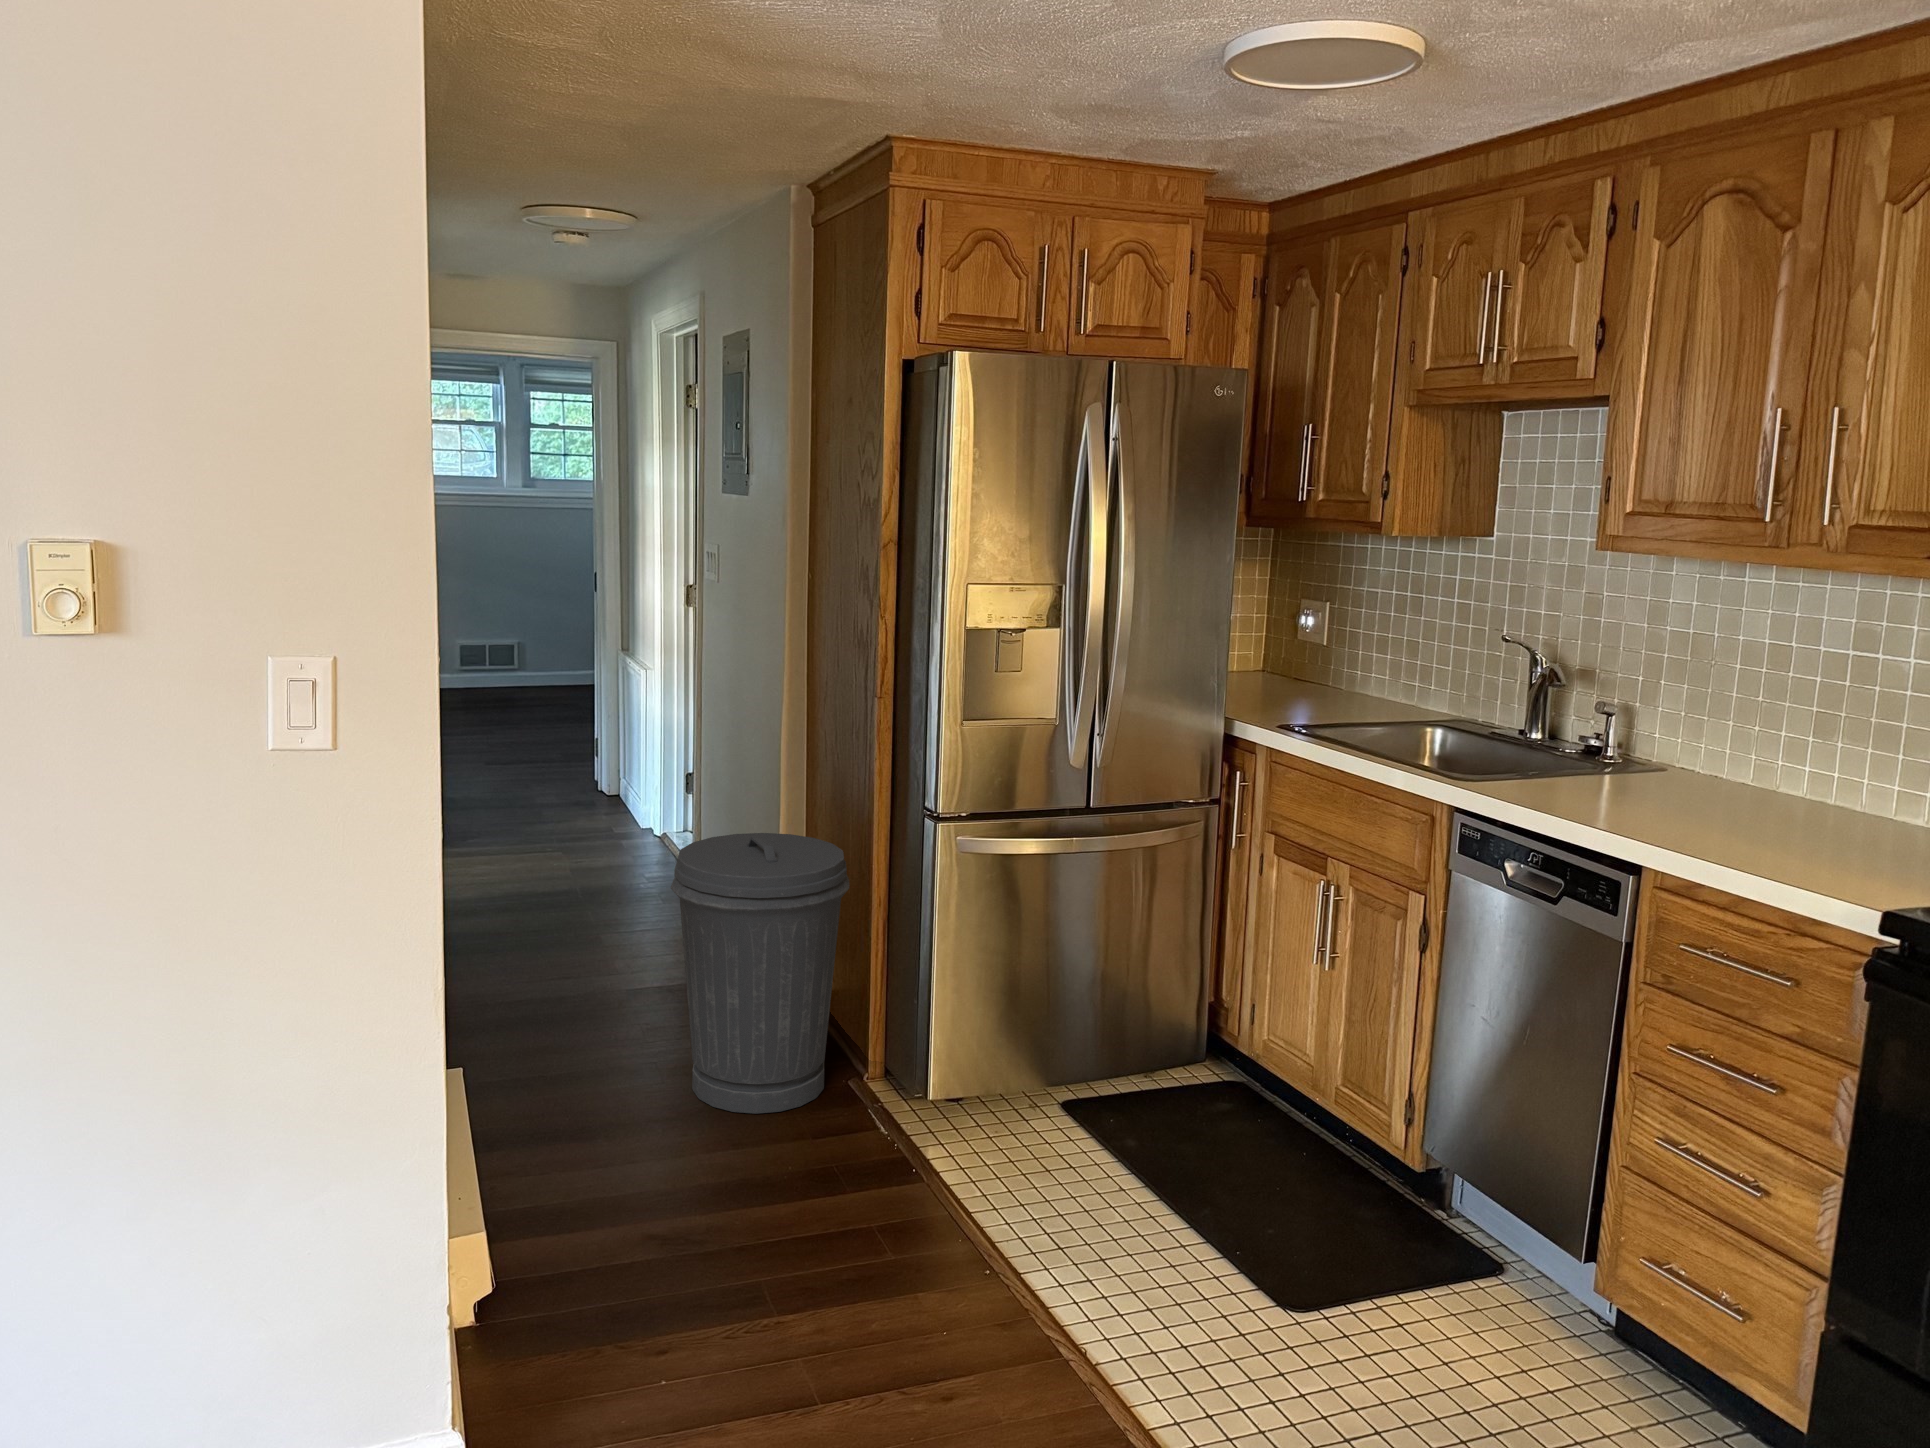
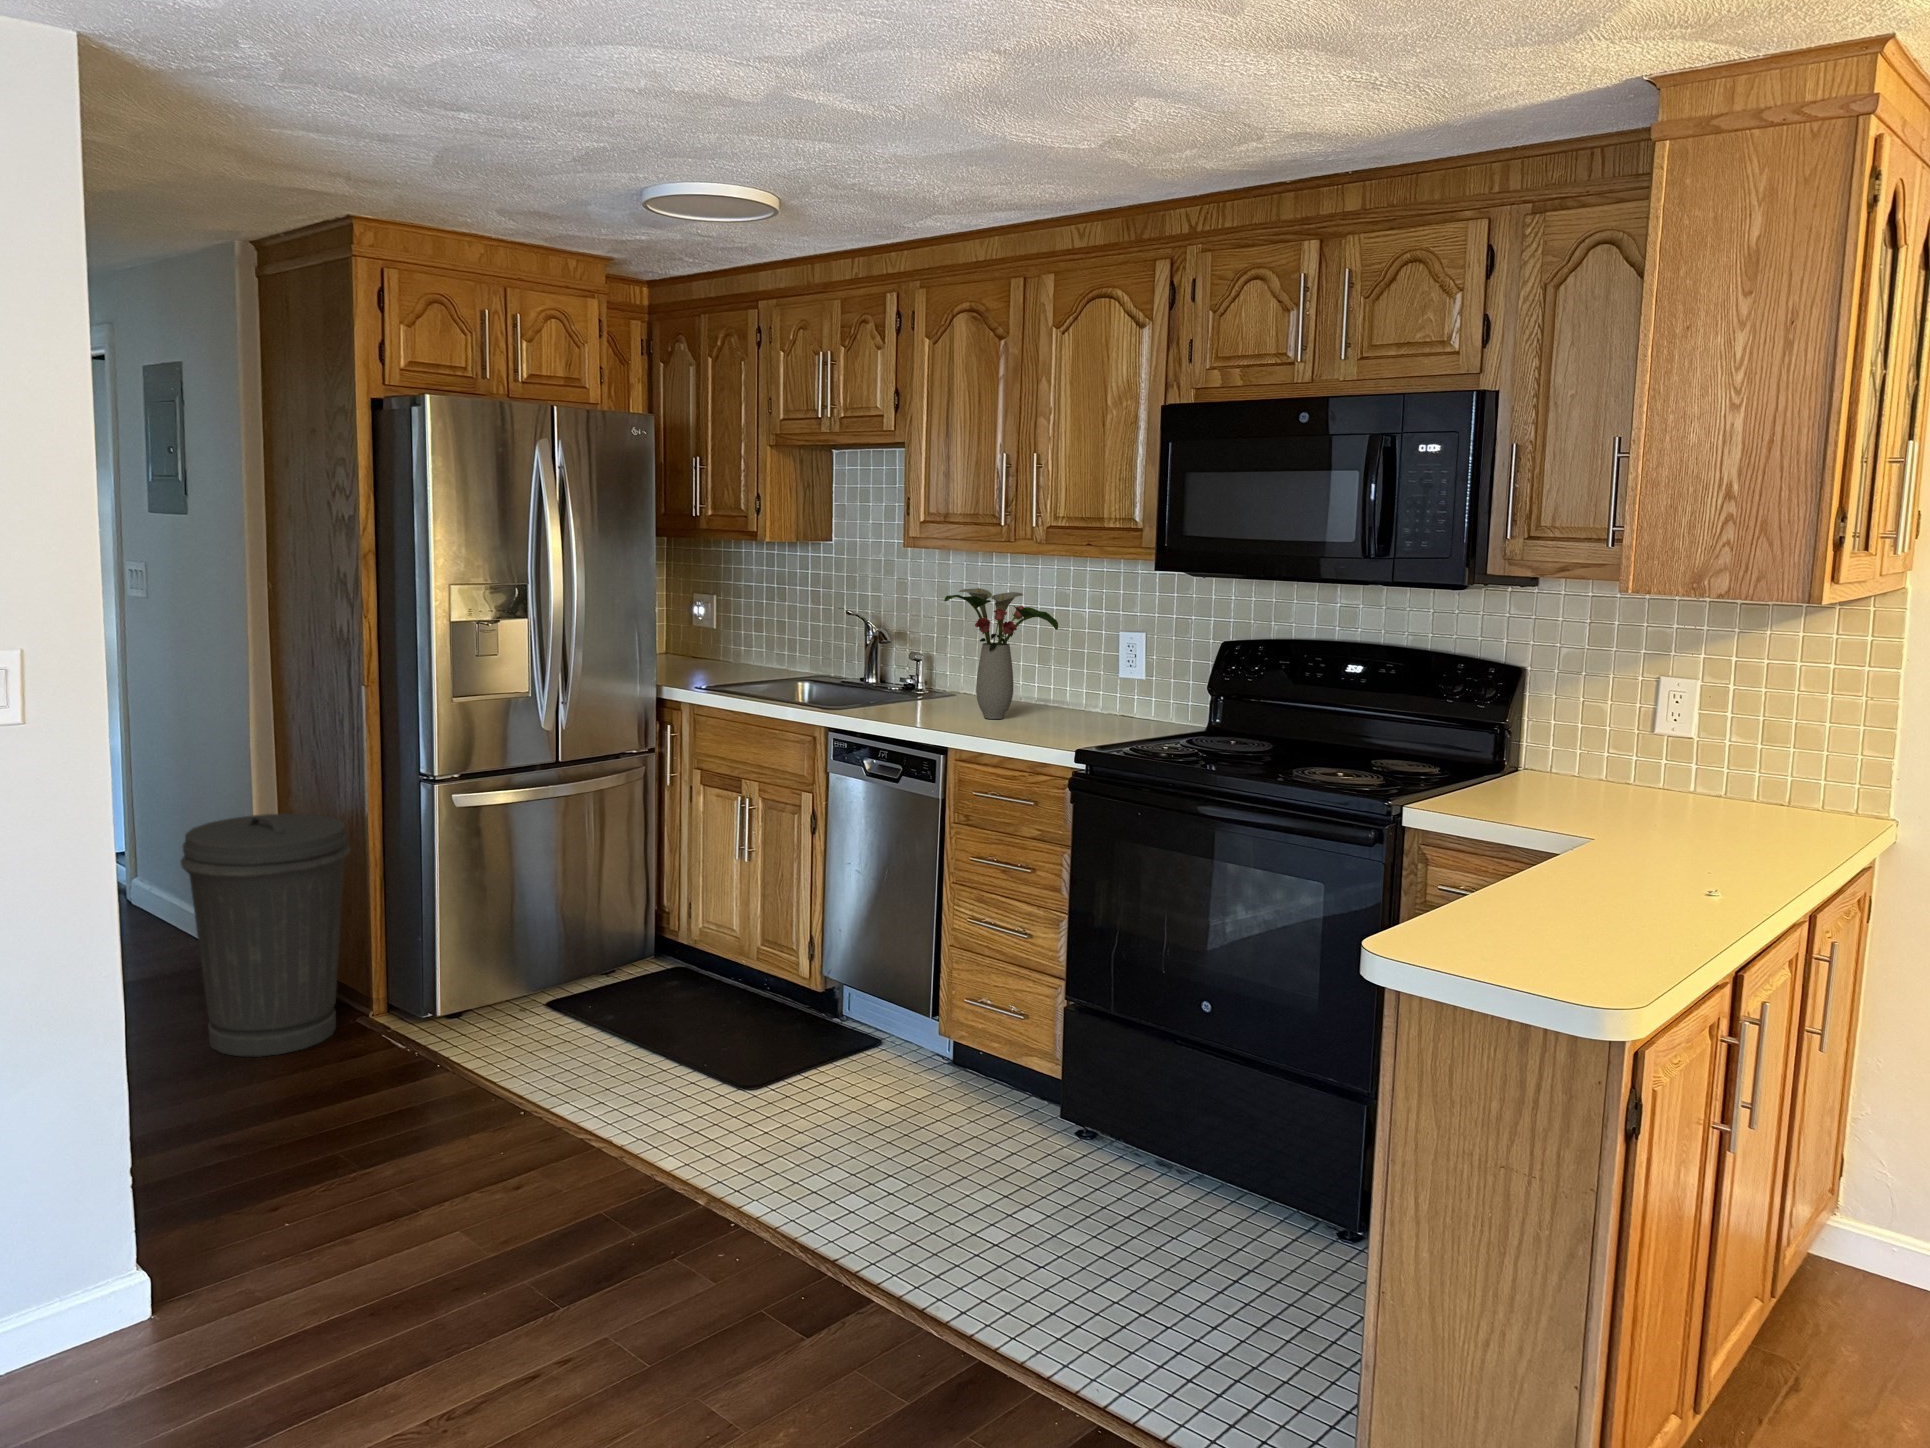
flower arrangement: none [1653,617,1859,823] -> present [944,588,1058,719]

